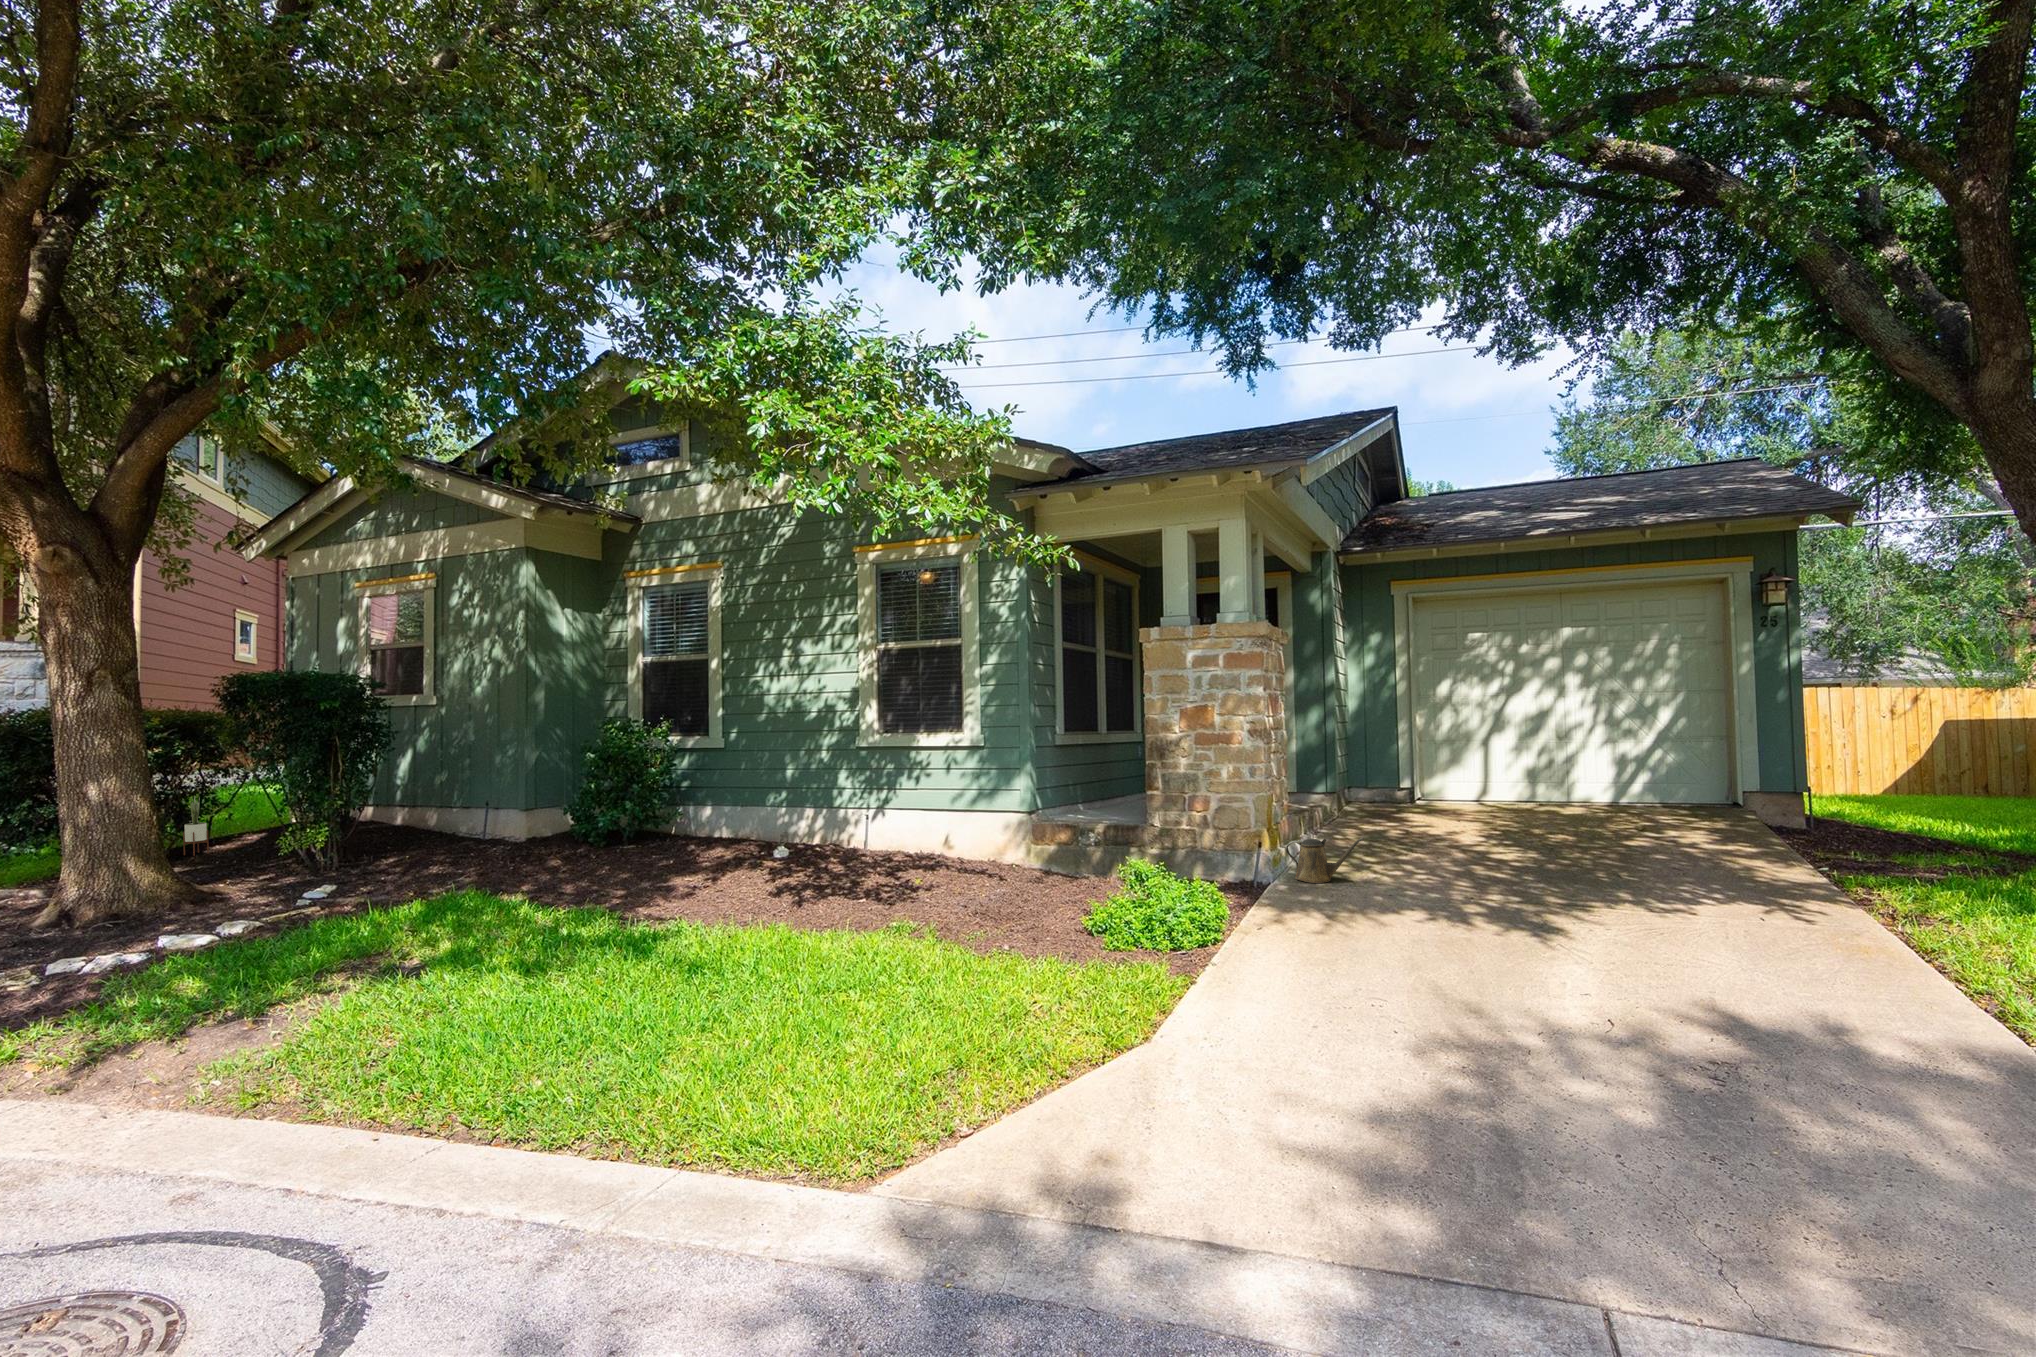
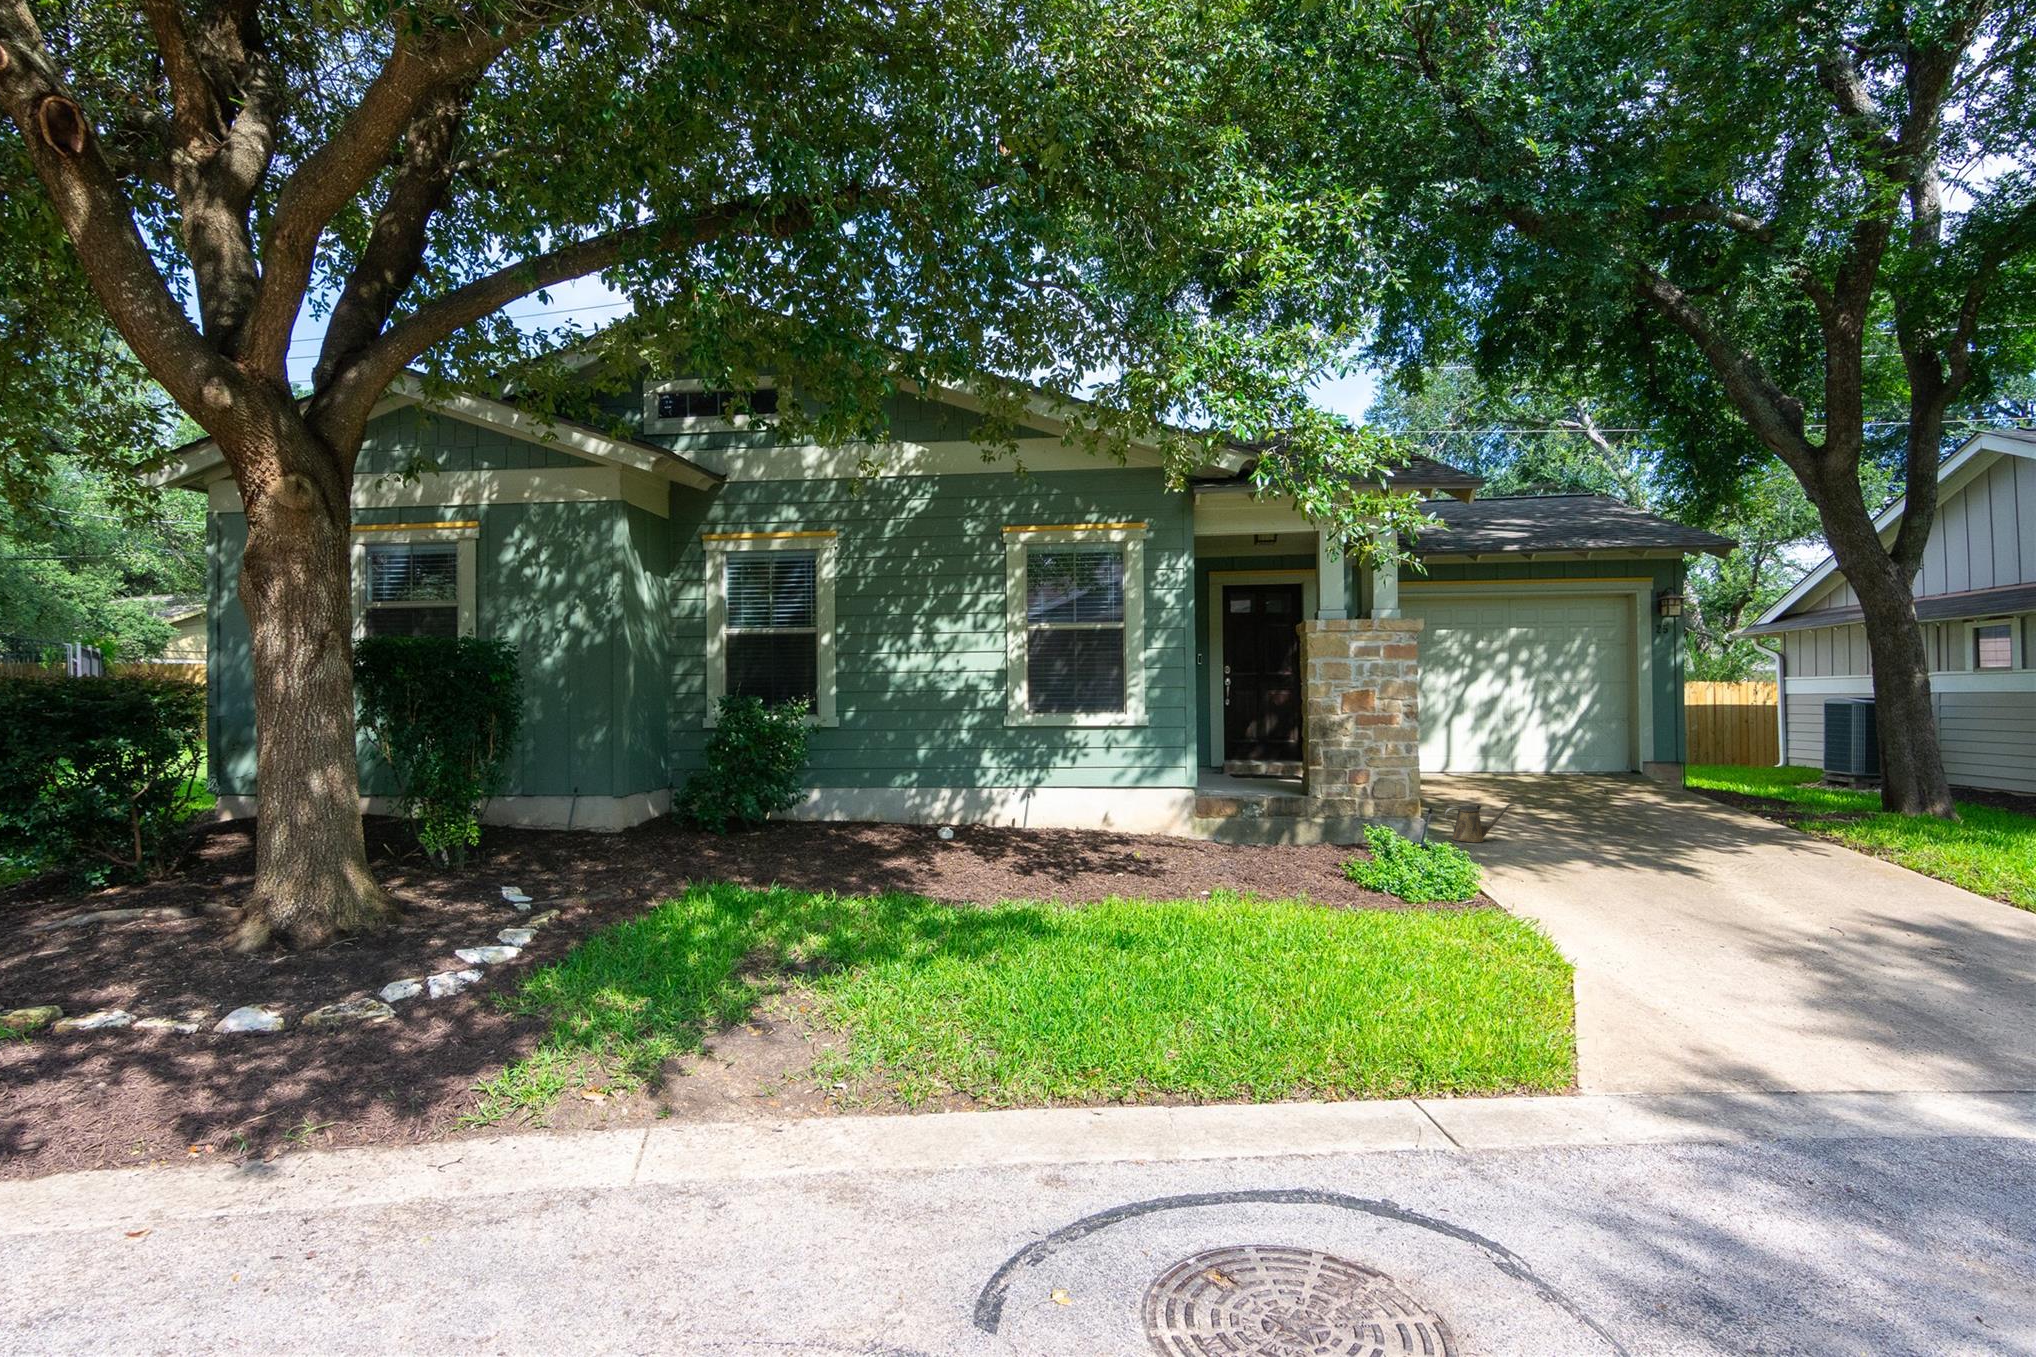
potted plant: present [183,798,209,856] -> none [176,789,208,865]

